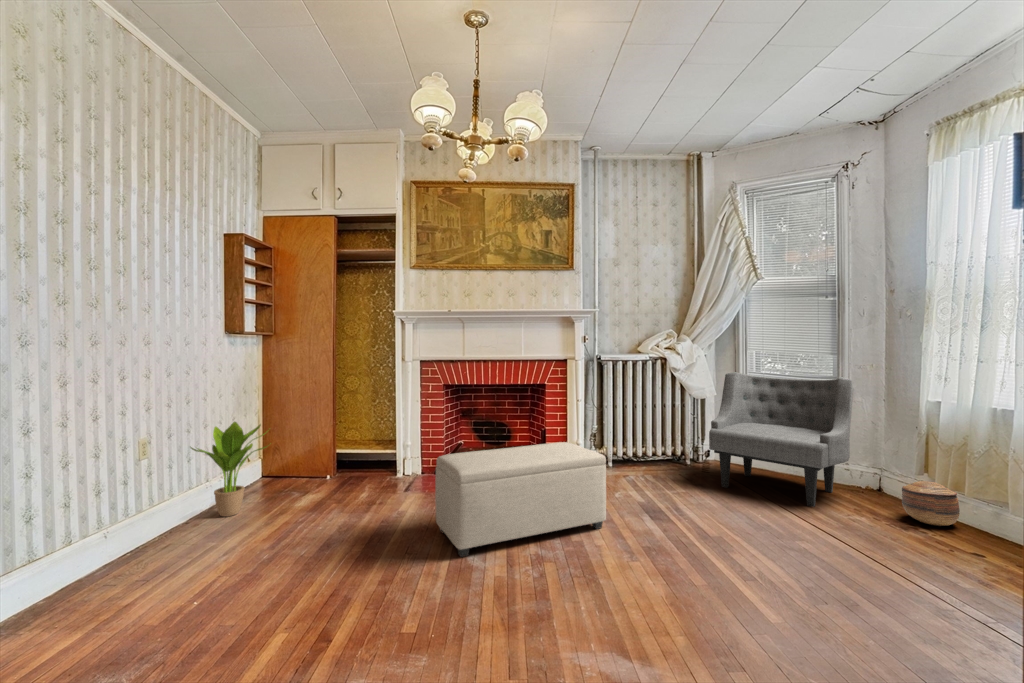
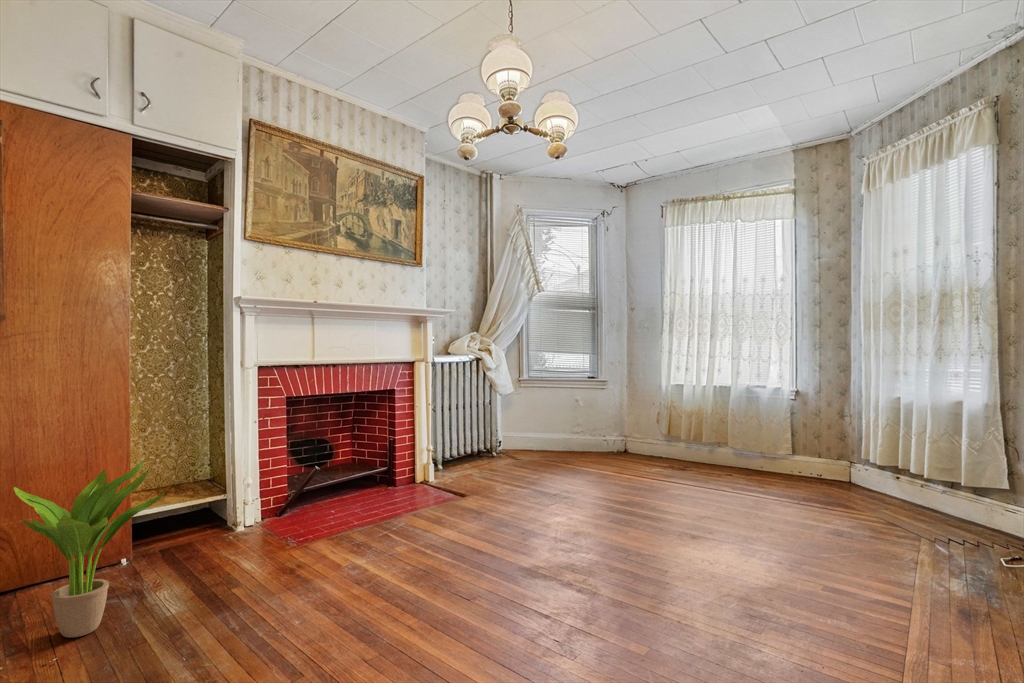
armchair: present [709,372,853,507] -> none [529,369,624,467]
ottoman: present [435,442,606,557] -> none [423,439,543,555]
basket: present [902,481,960,526] -> none [657,434,686,462]

